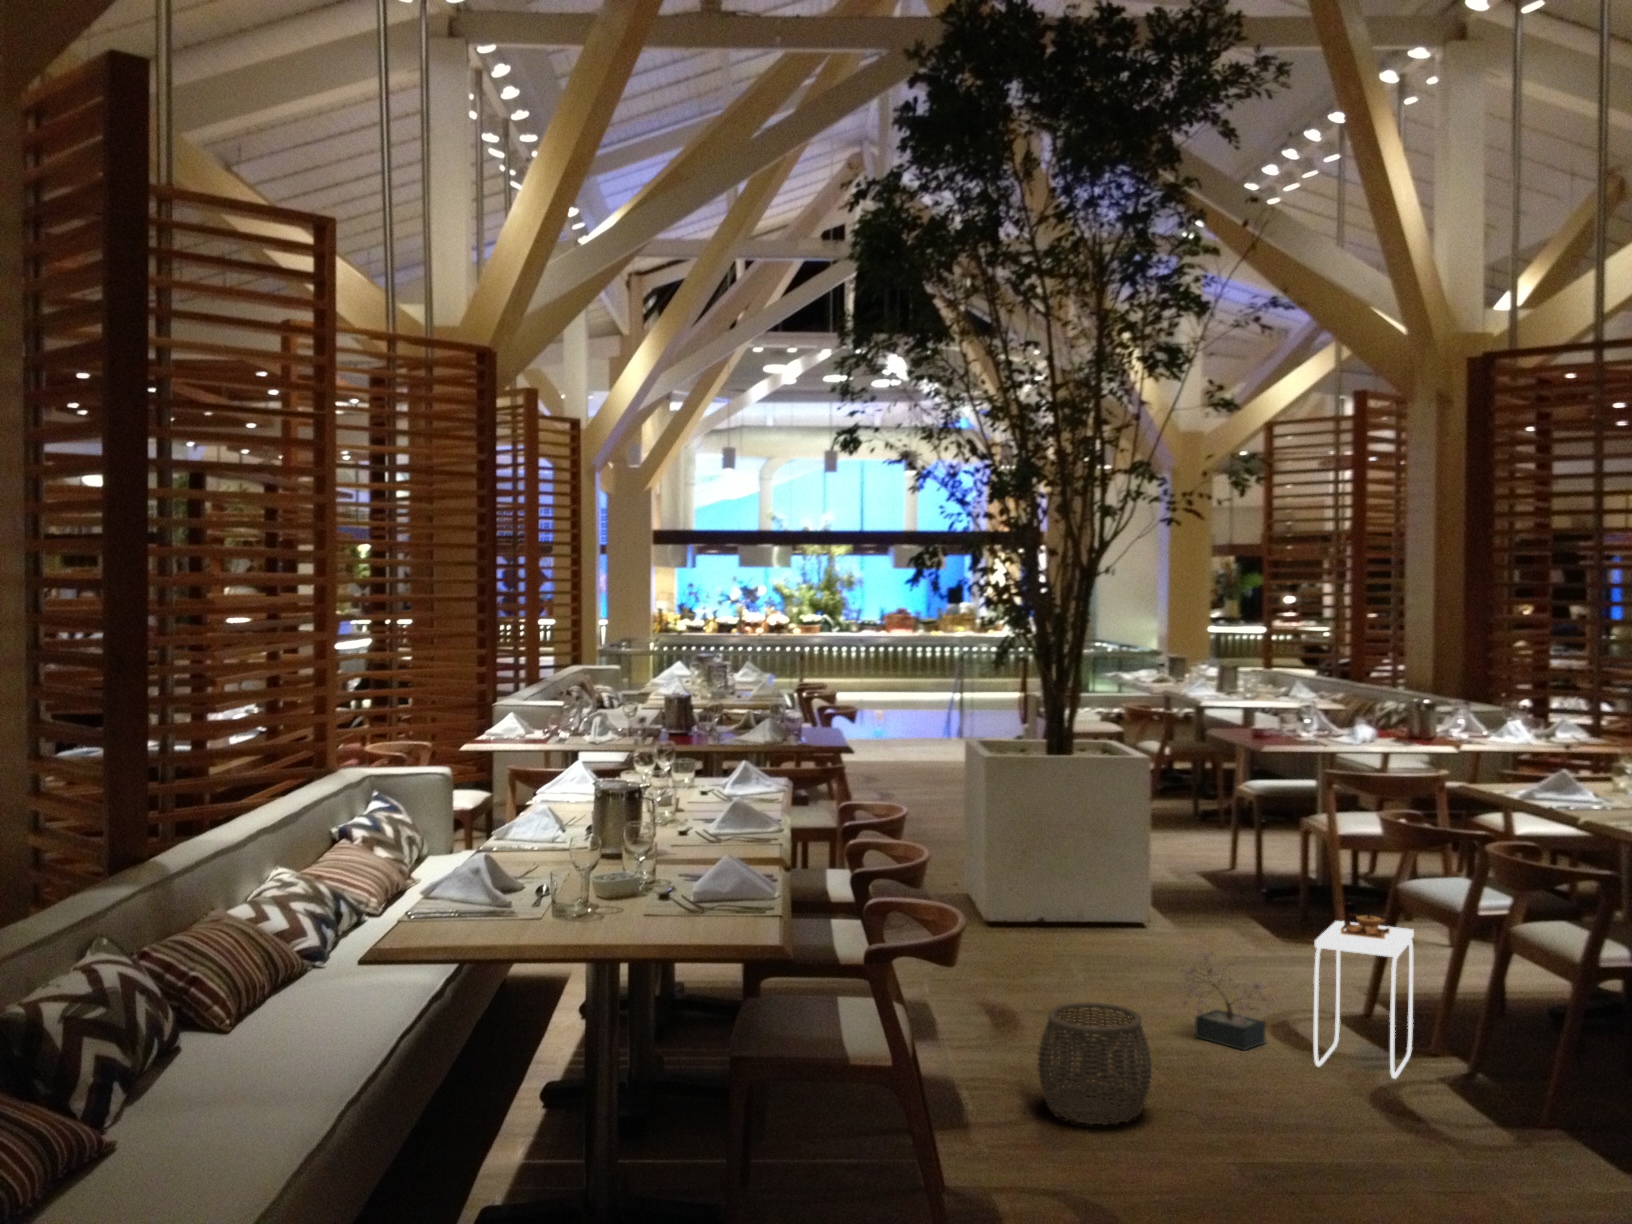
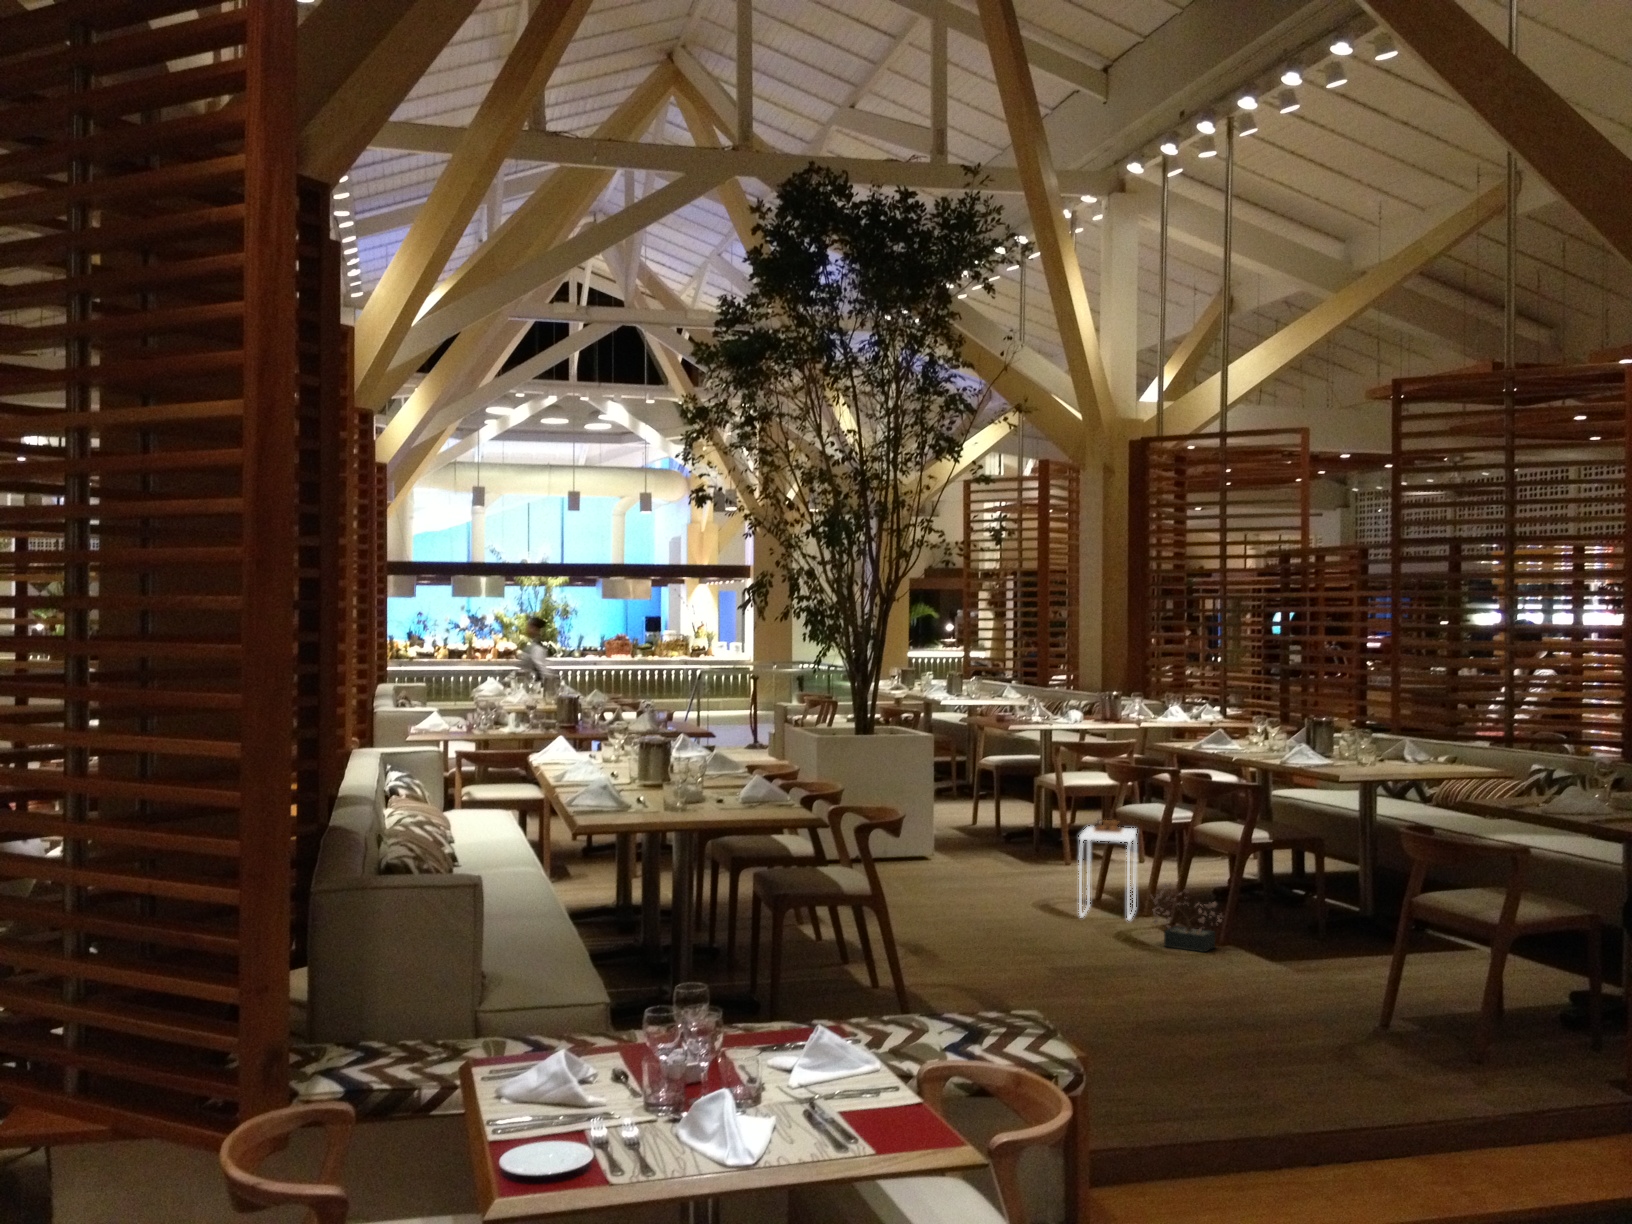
decorative plant: present [1181,952,1275,1050] -> present [1153,883,1221,952]
woven basket: present [1037,1002,1152,1125] -> none [920,874,993,947]

